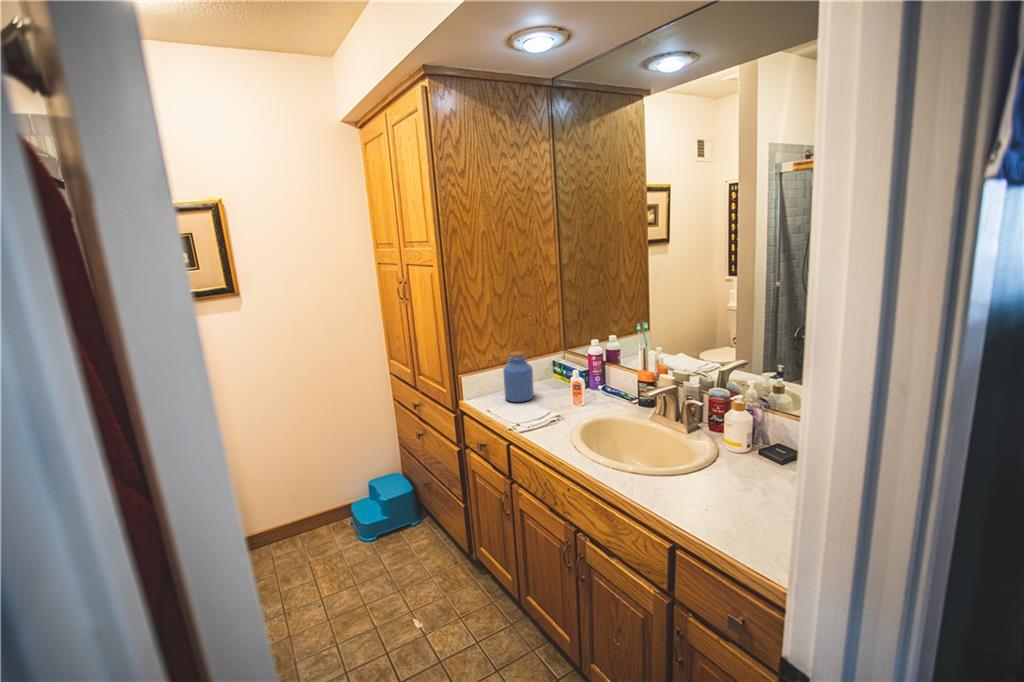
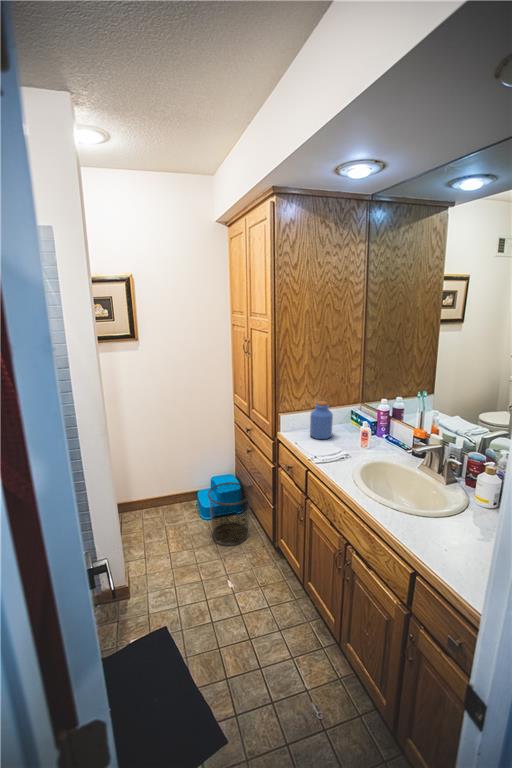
waste bin: none [368,482,433,572] -> present [208,482,252,545]

